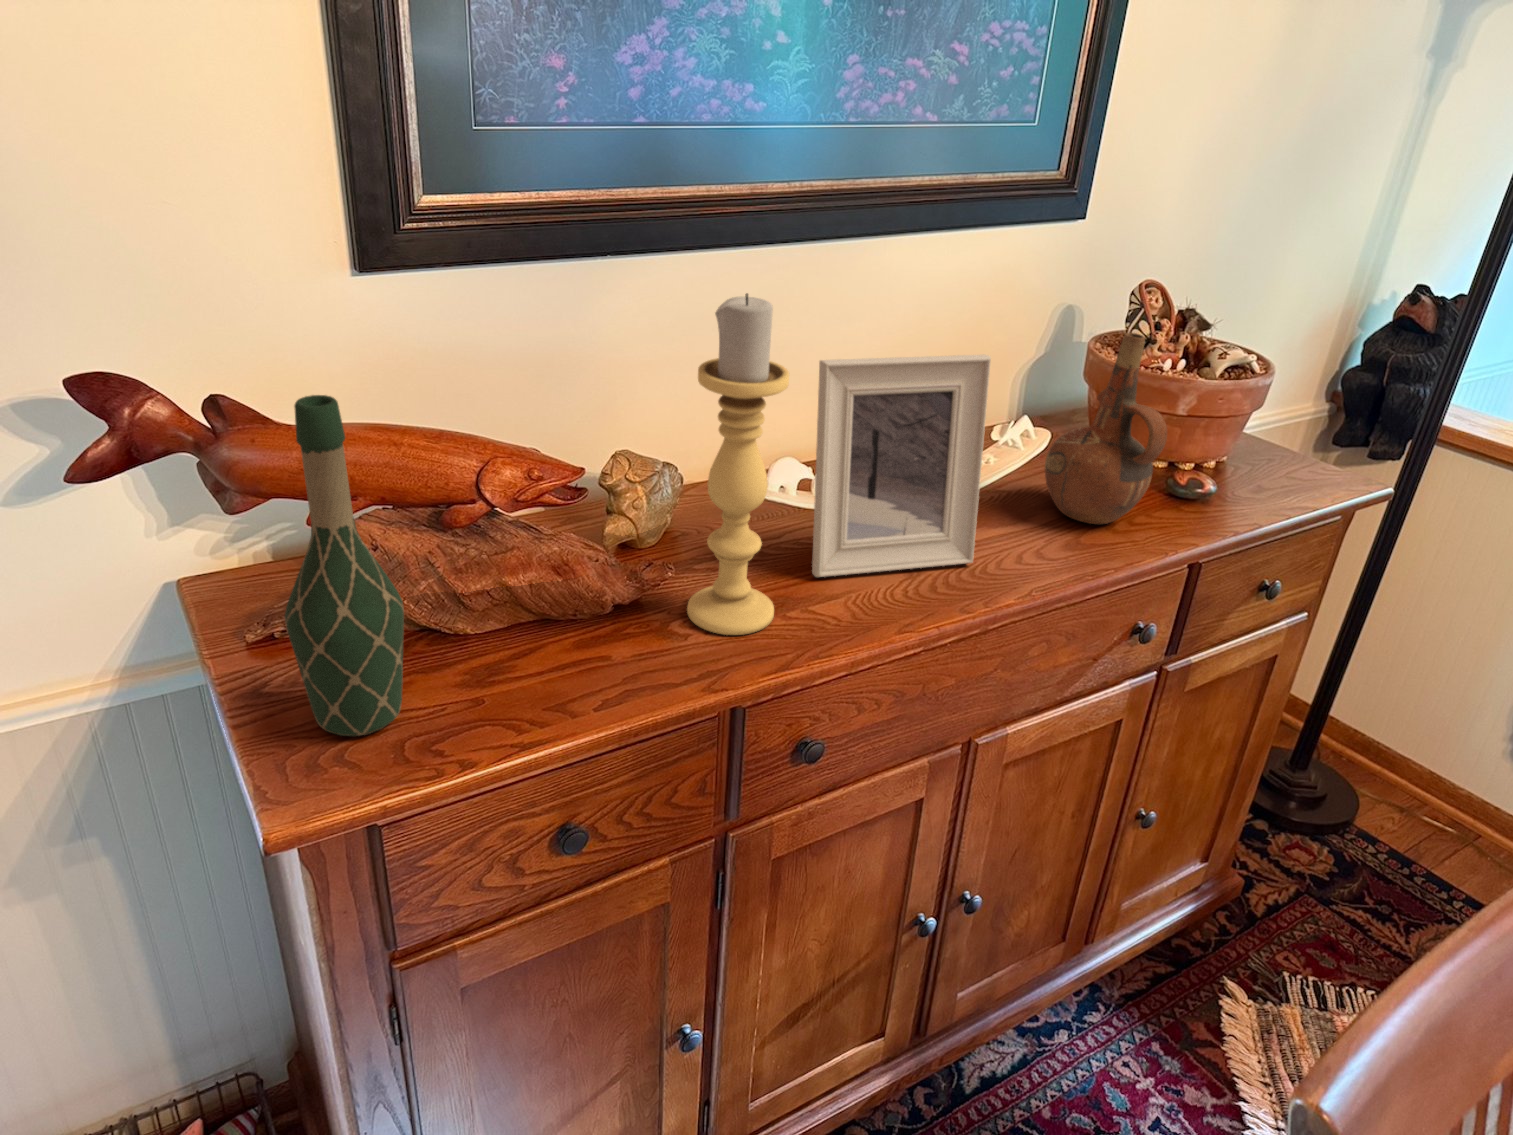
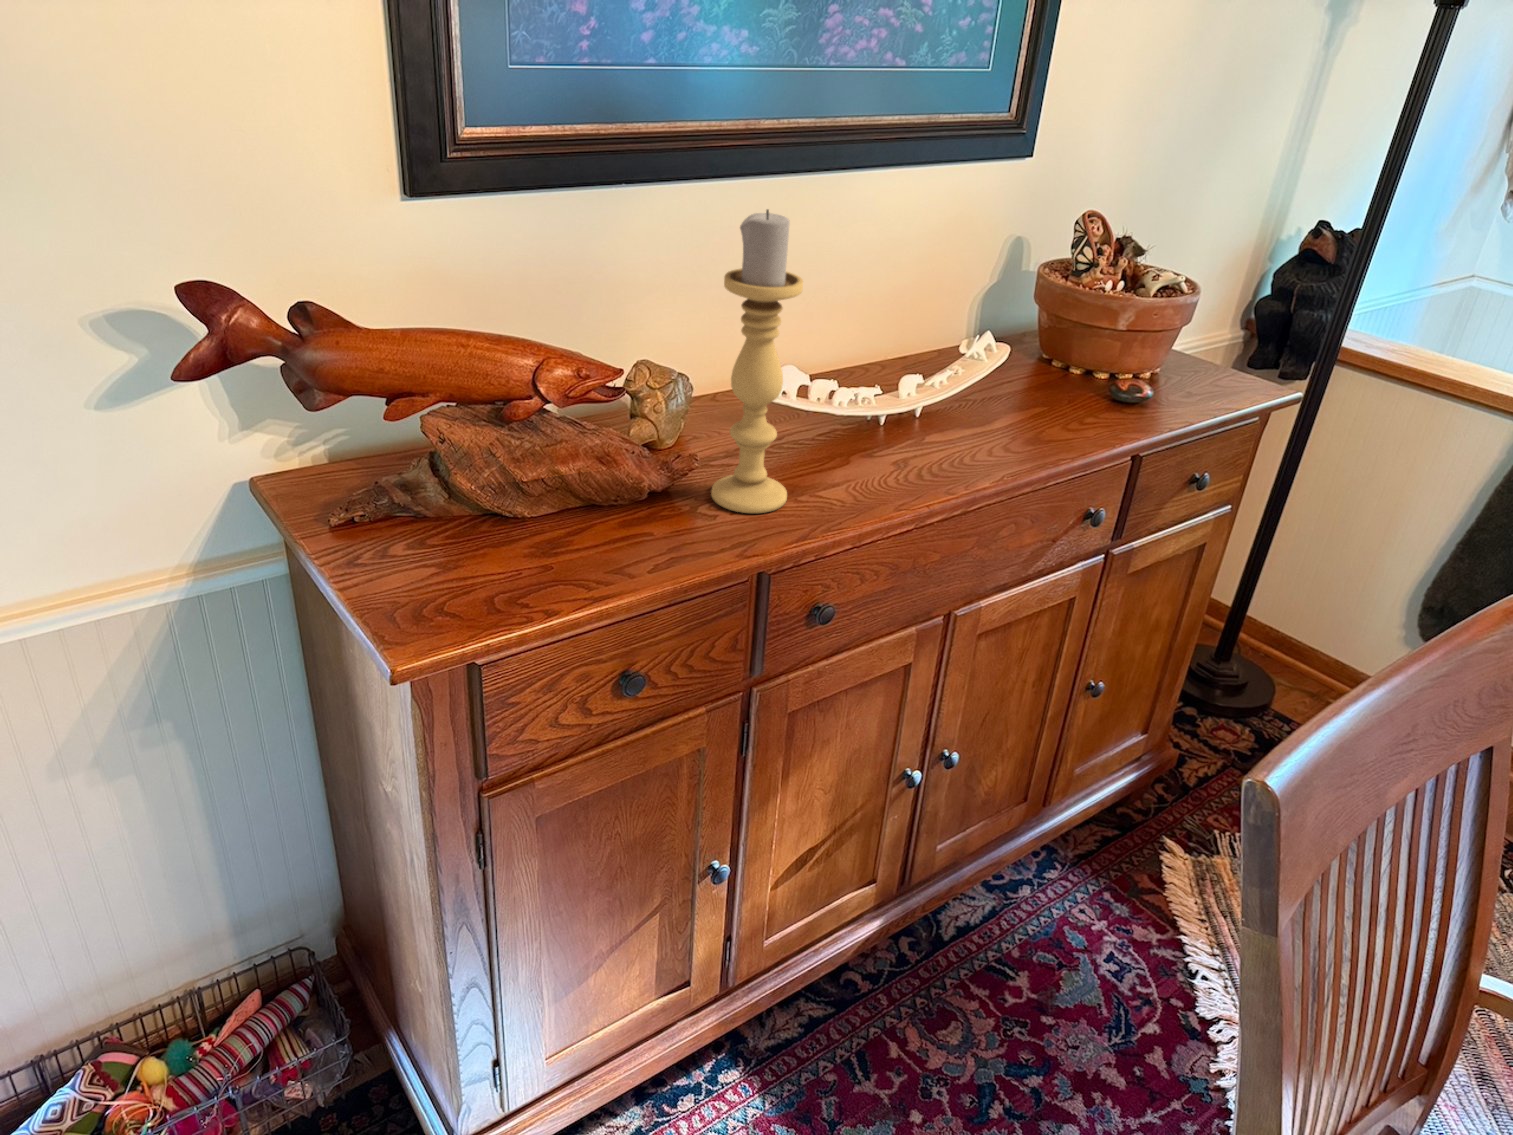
ceramic pitcher: present [1045,333,1167,524] -> none [1006,252,1113,424]
picture frame: present [812,355,991,577] -> none [814,269,966,468]
wine bottle: present [285,395,404,736] -> none [390,292,489,594]

